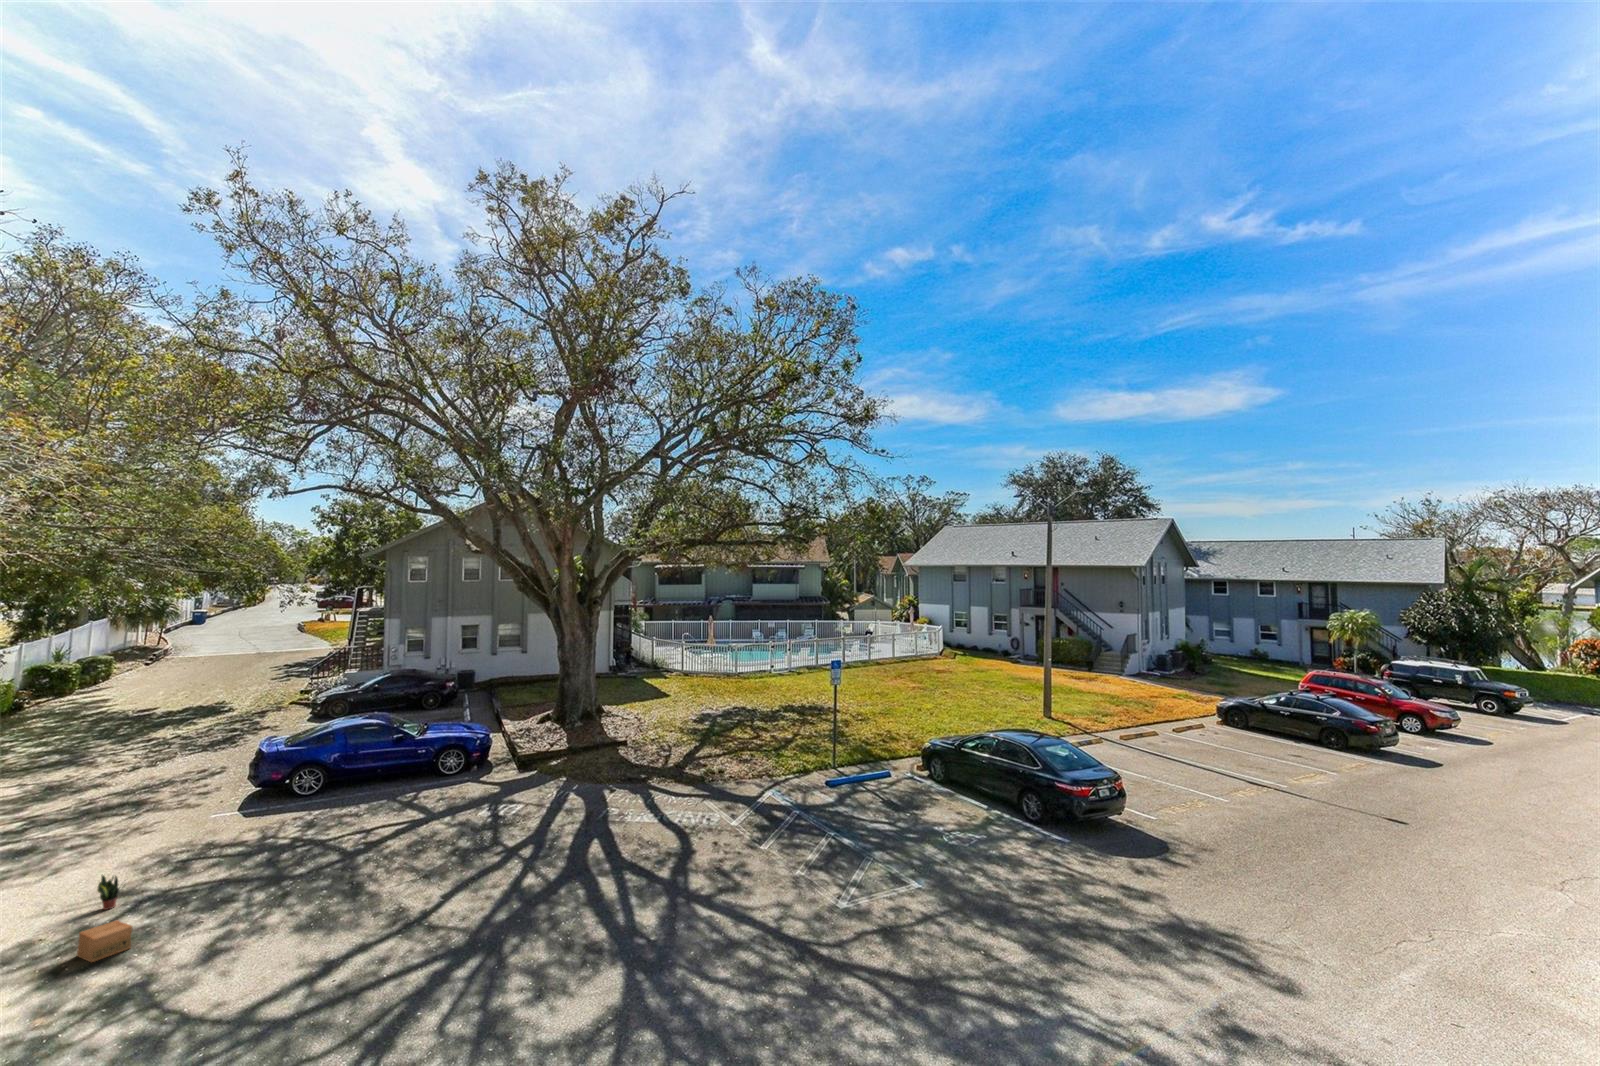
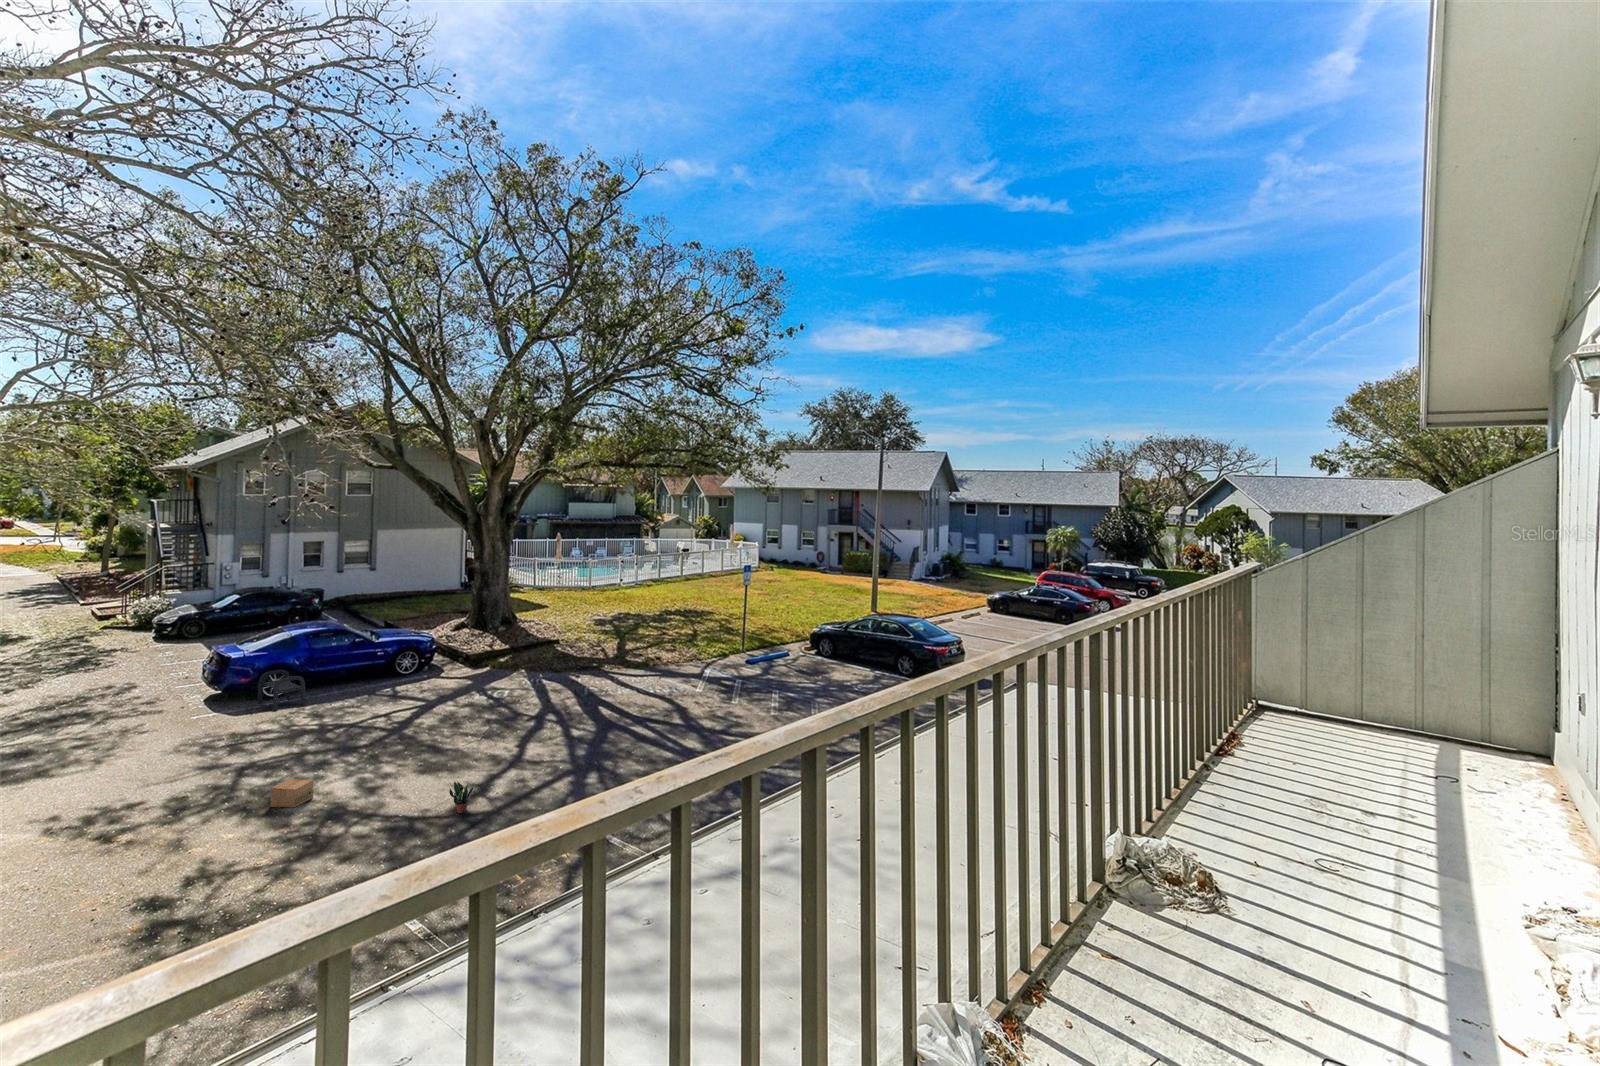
bench: none [283,763,321,809] -> present [258,670,306,711]
potted plant: present [97,875,120,910] -> present [449,781,473,813]

